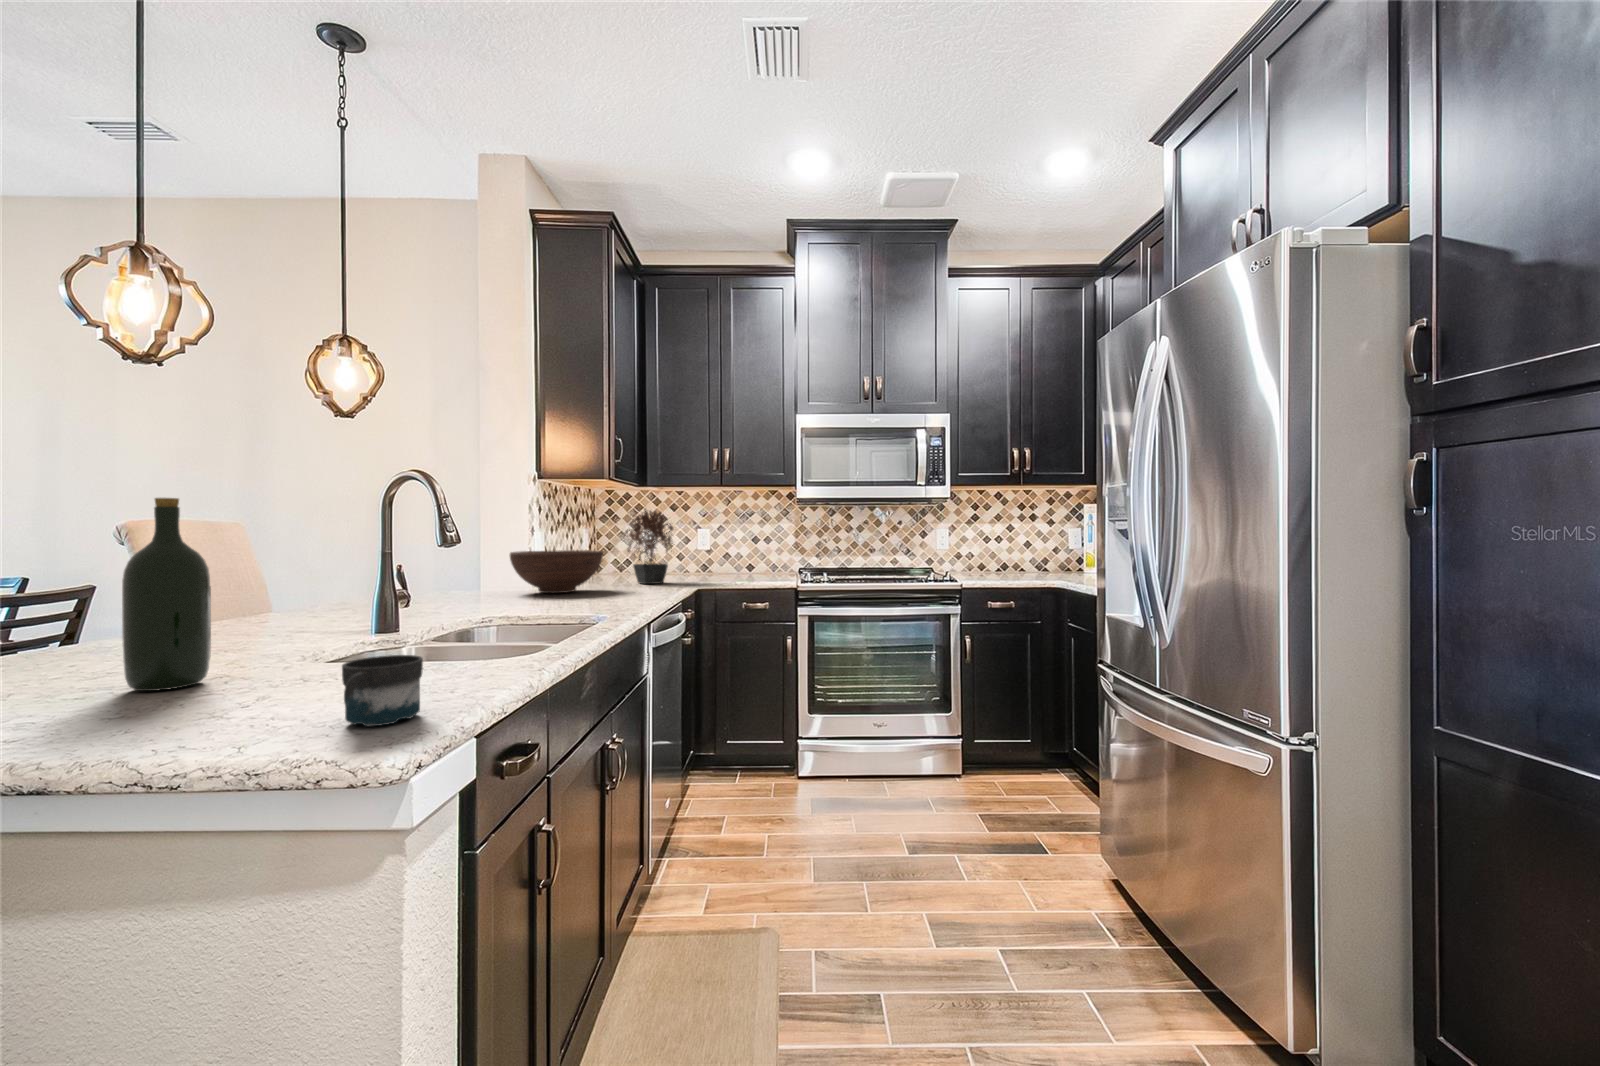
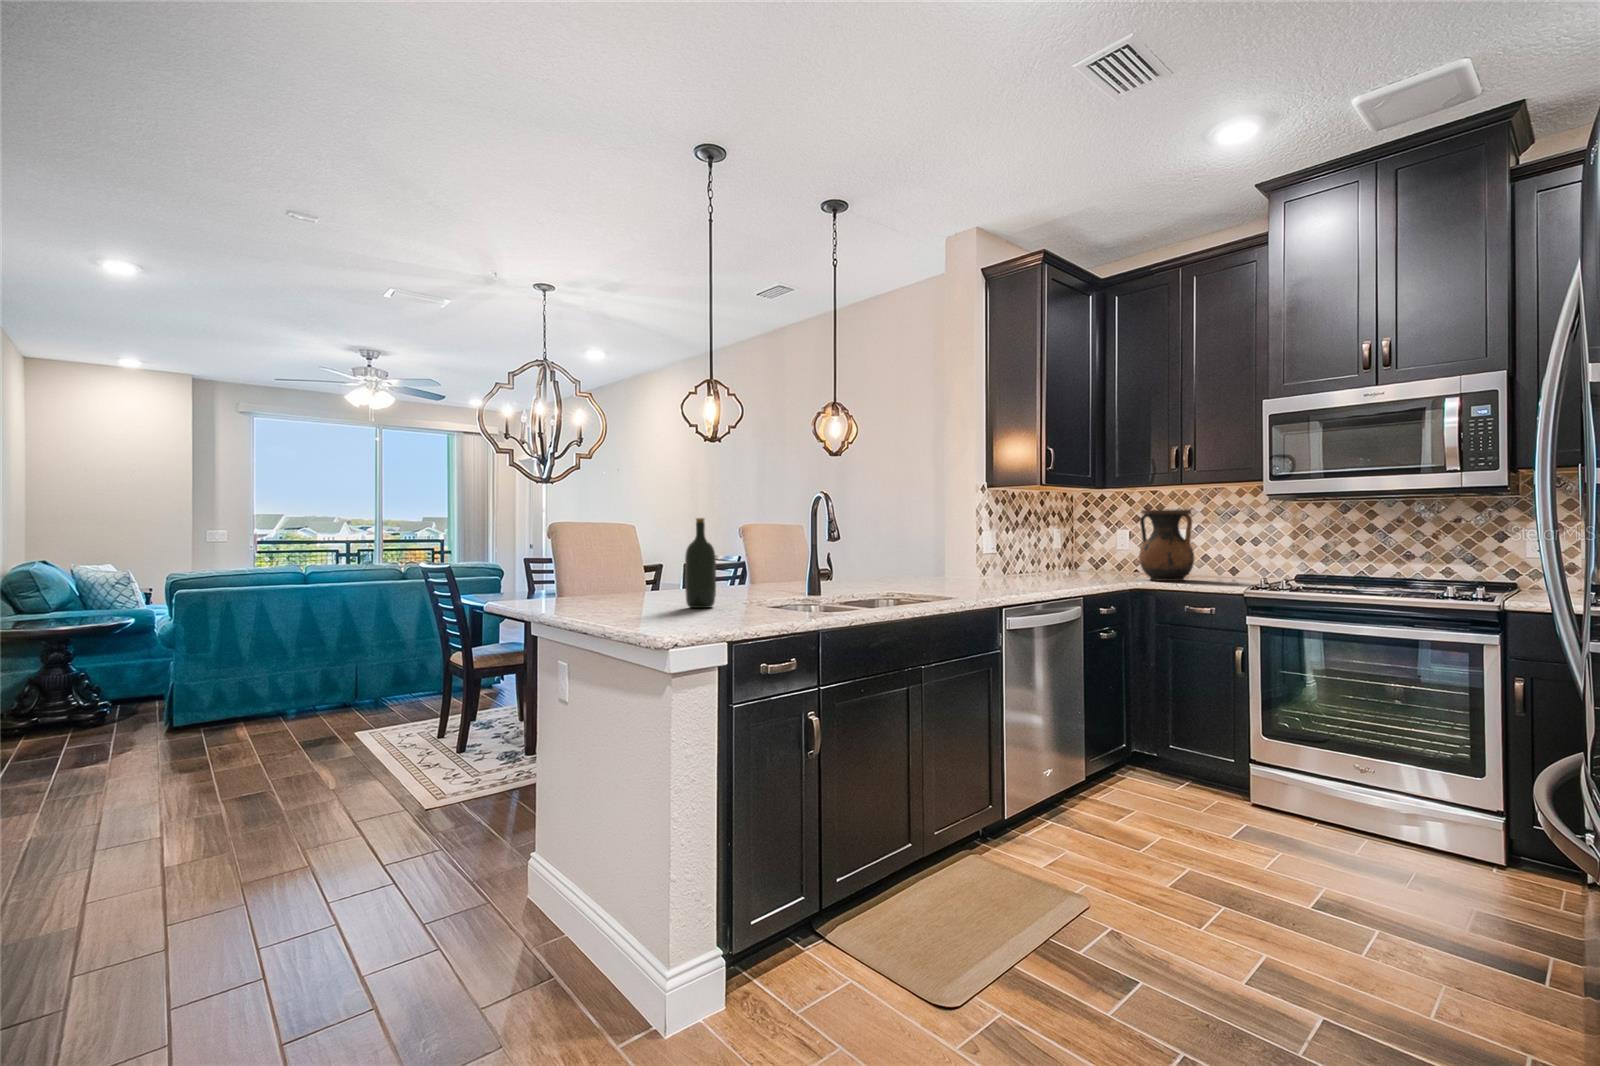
potted plant: present [621,509,673,584] -> none [1056,510,1113,582]
vase: none [692,509,740,579] -> present [1139,509,1194,581]
fruit bowl: present [510,550,603,593] -> none [948,548,1023,583]
mug: present [342,655,423,726] -> none [711,596,751,627]

